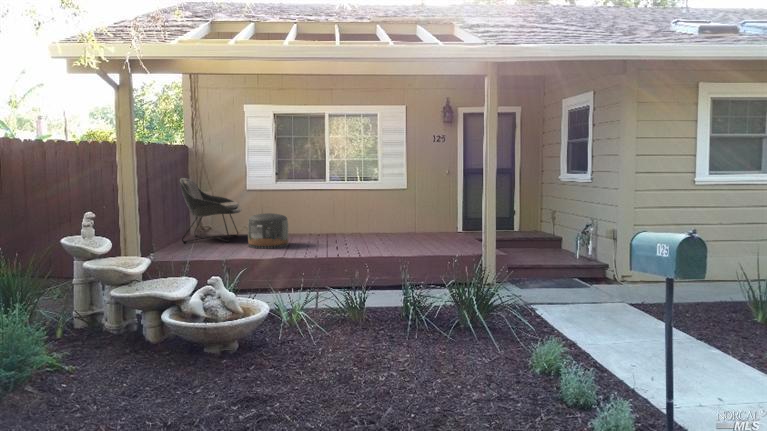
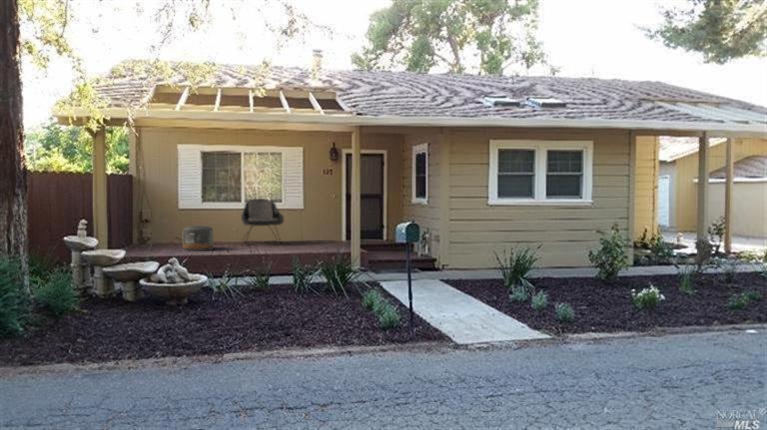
lounge chair: present [180,178,242,243] -> present [241,199,284,243]

